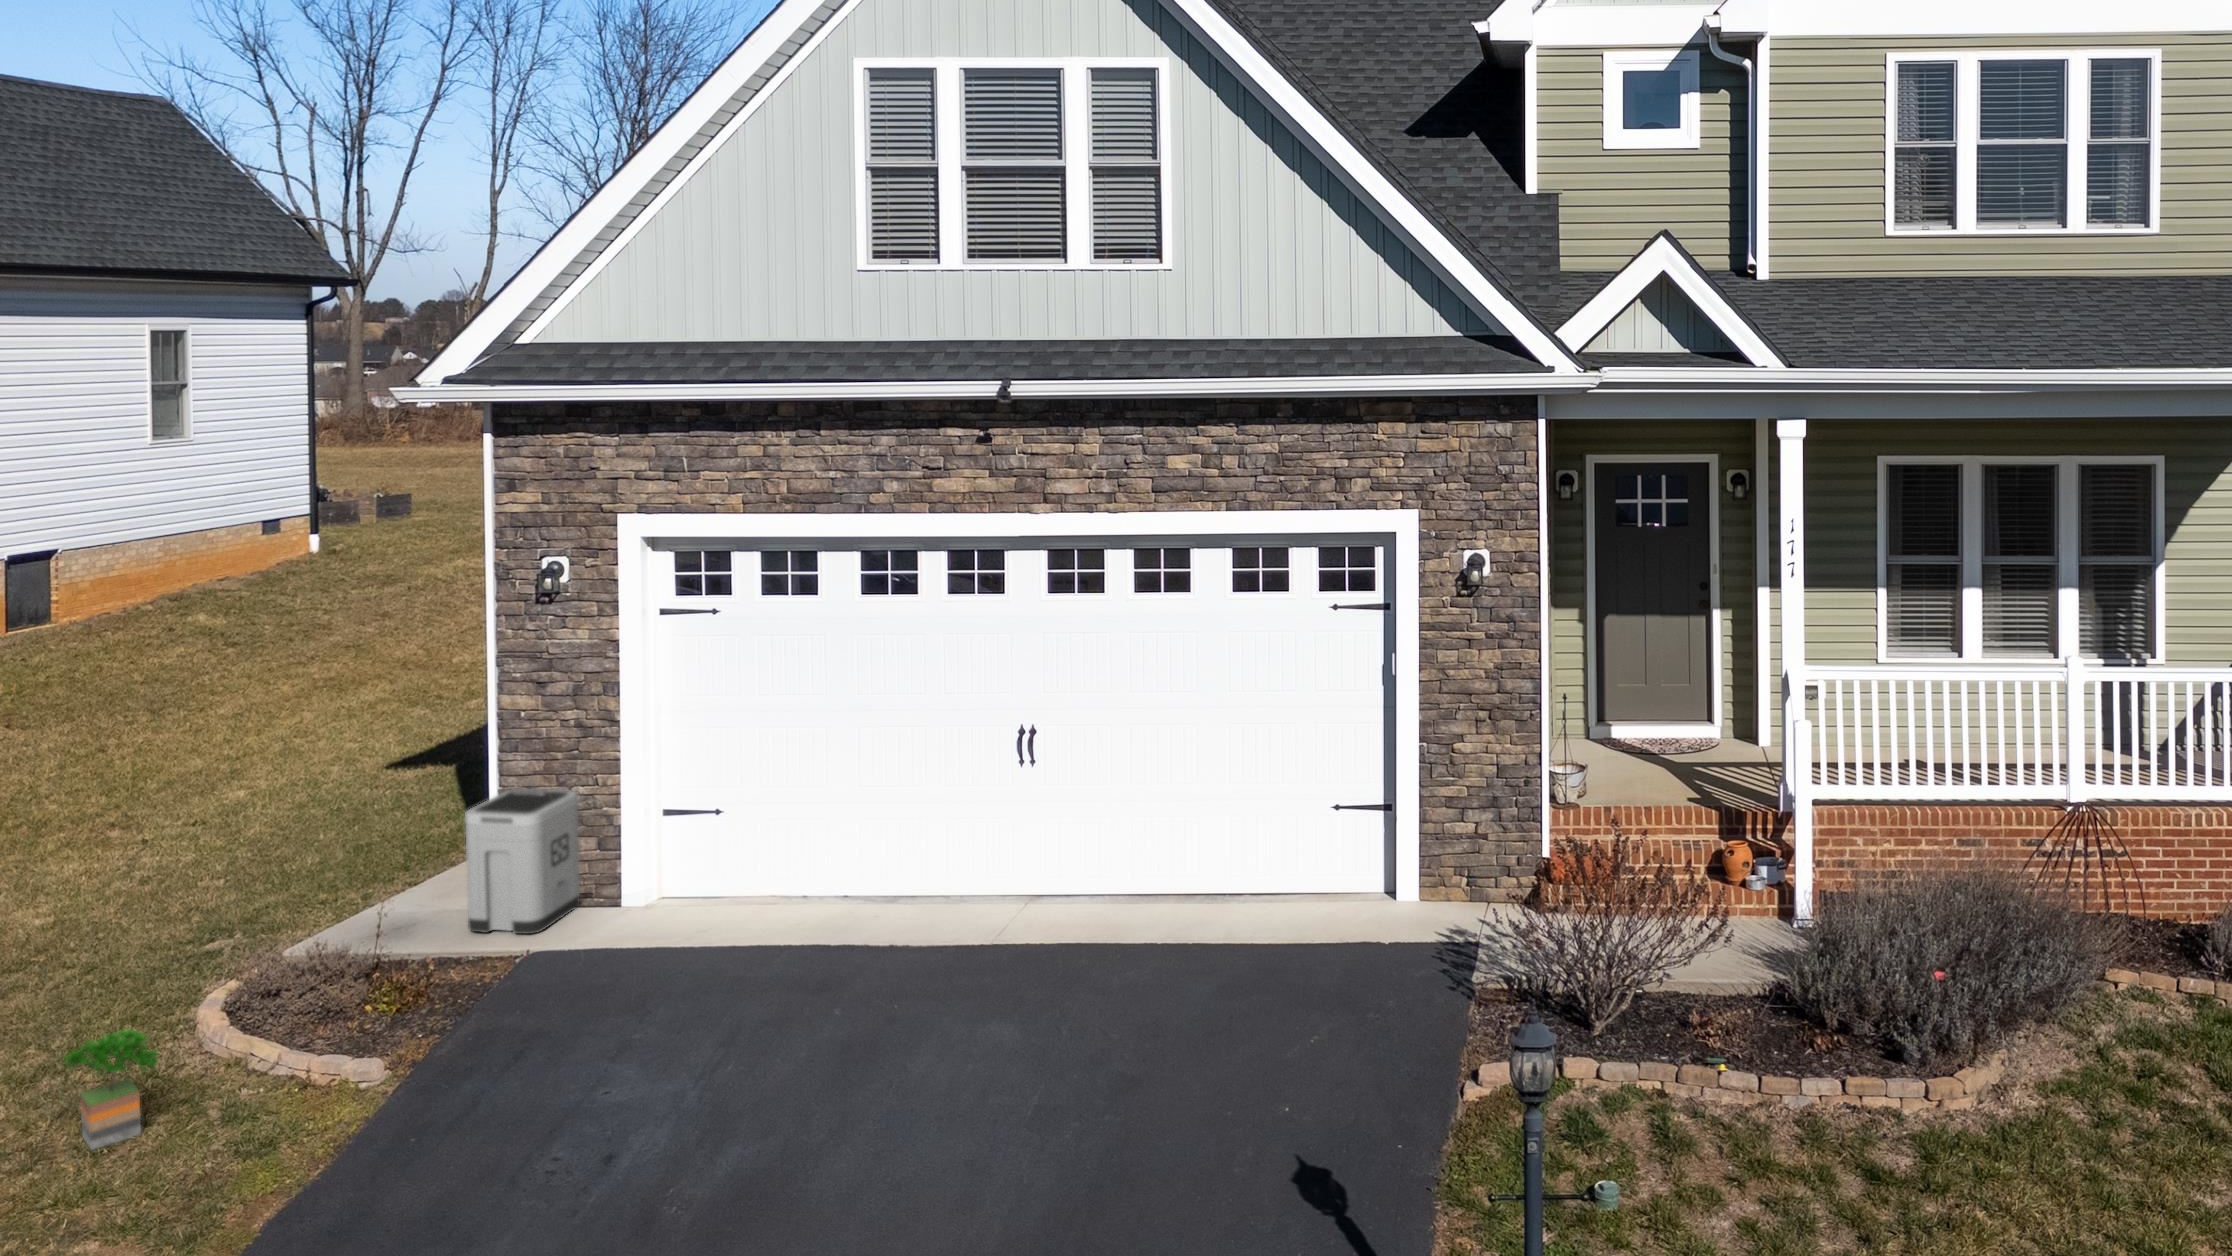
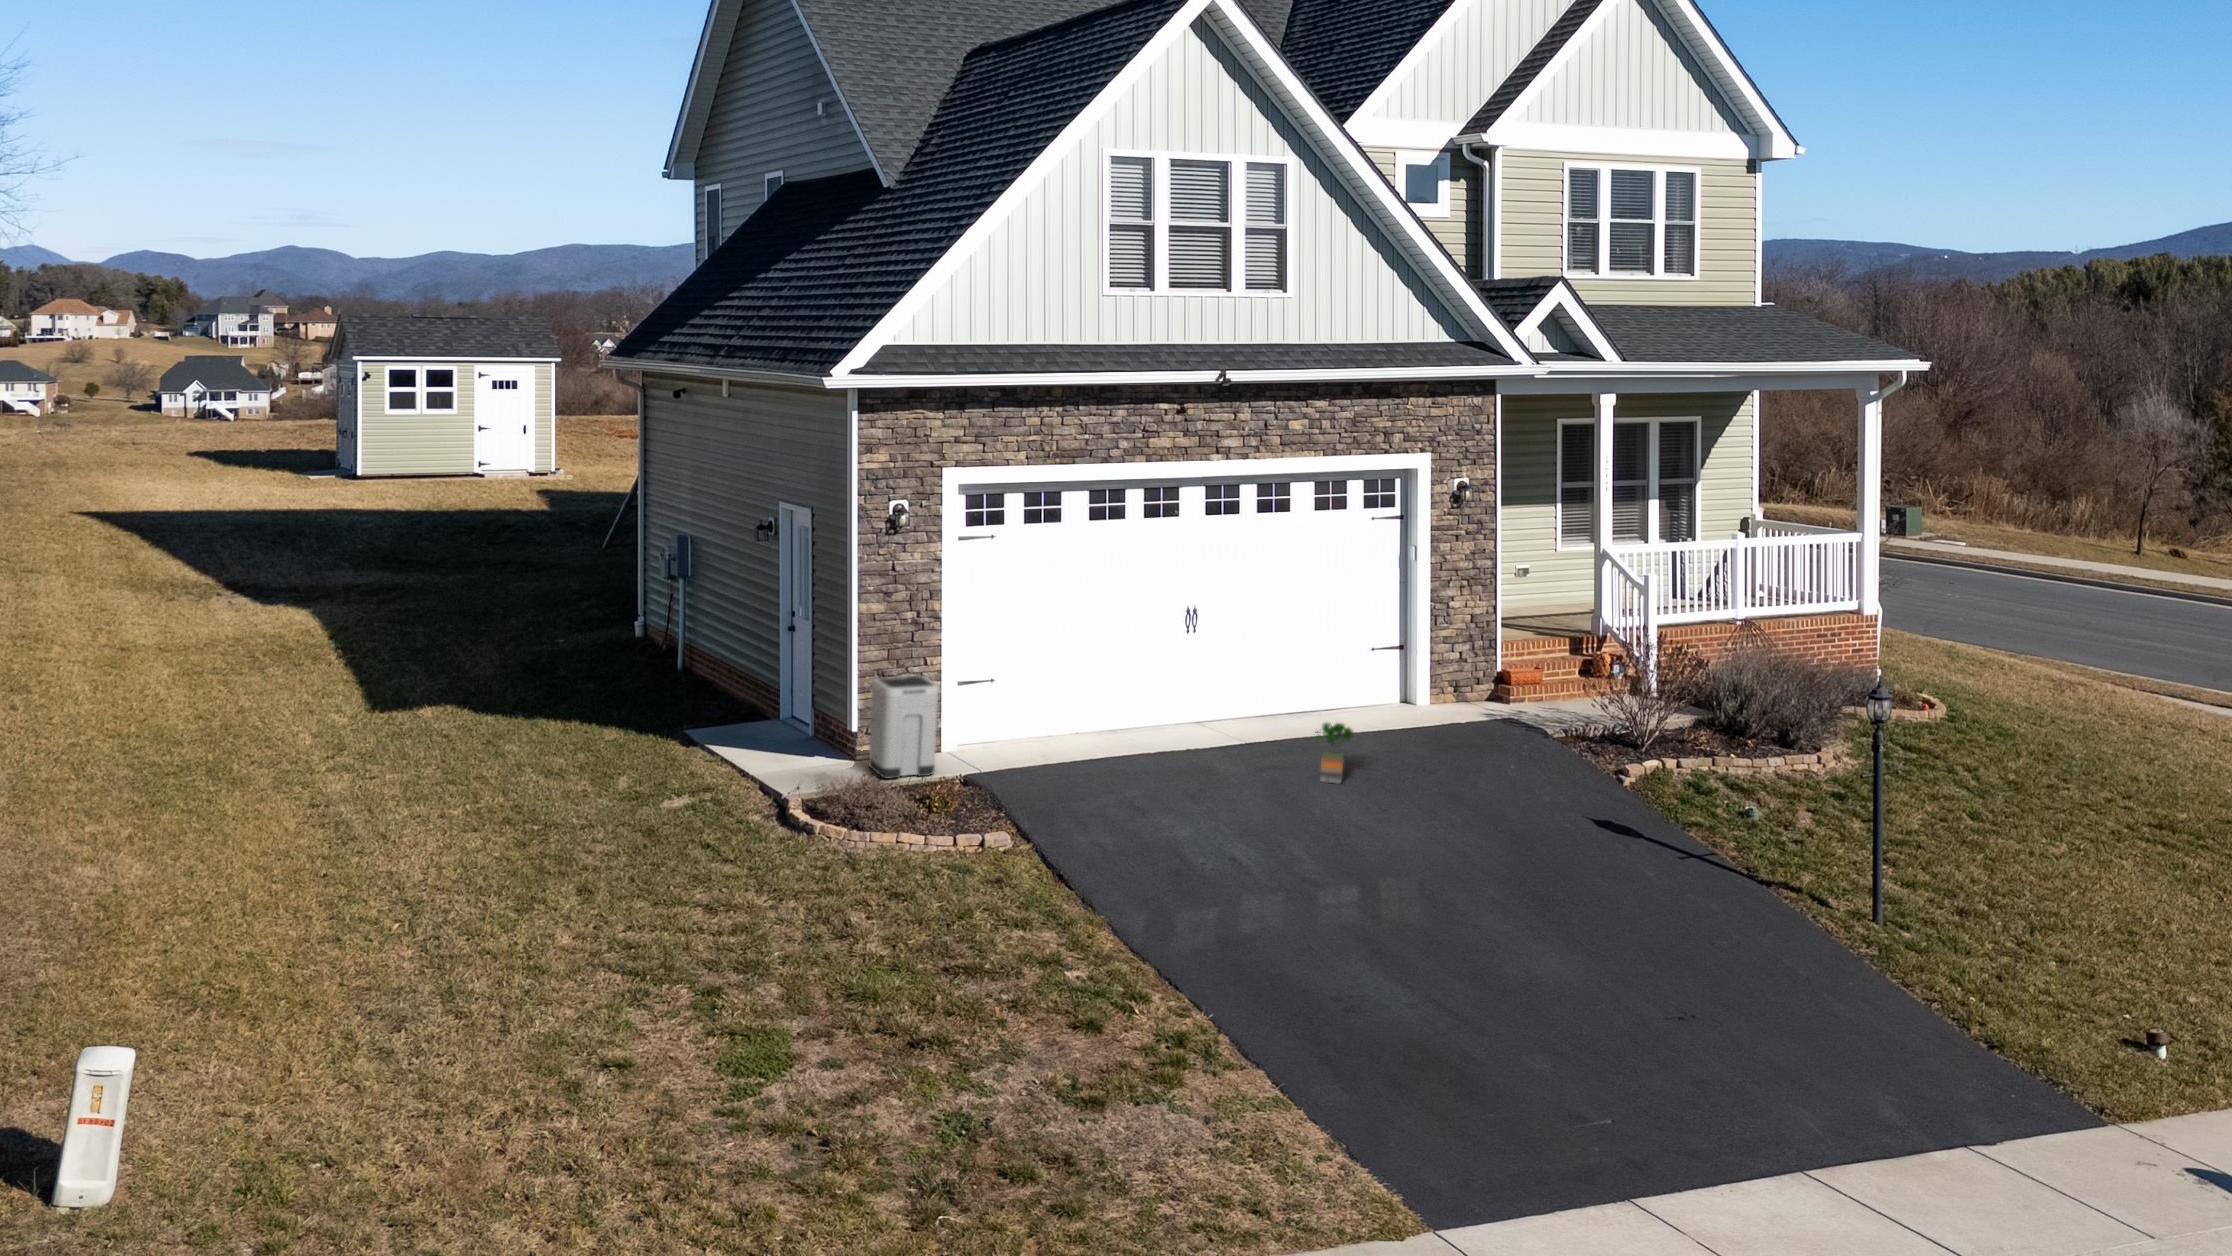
potted tree: present [63,1029,158,1150] -> present [1315,723,1353,783]

